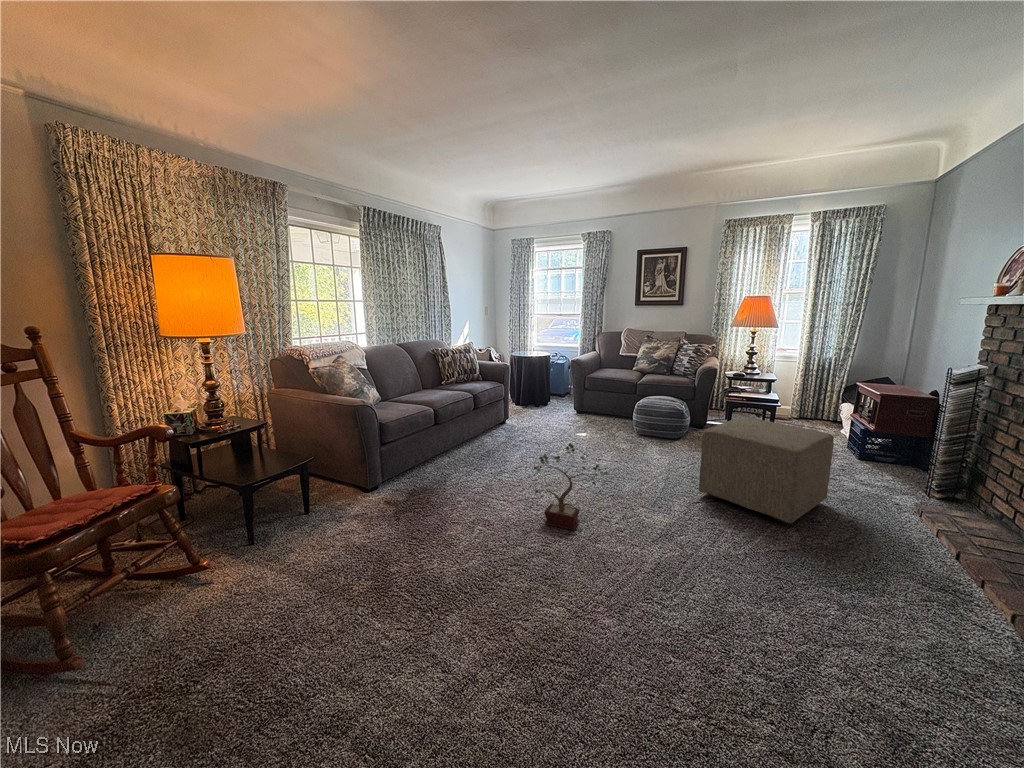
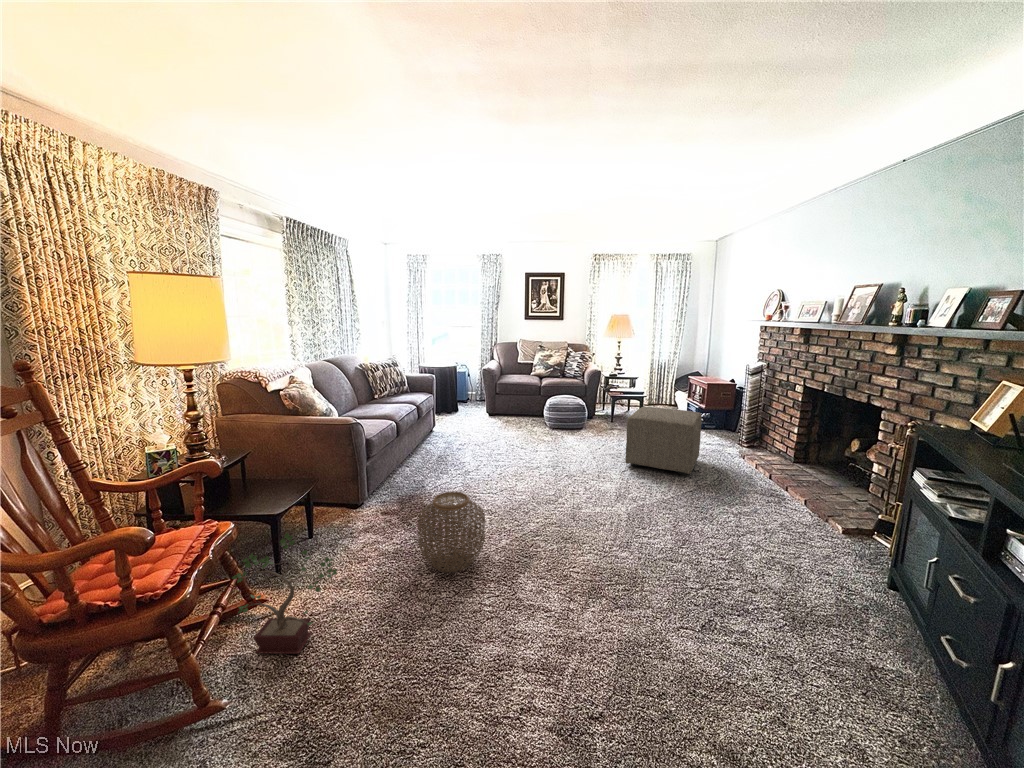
potted plant: present [534,443,608,530] -> present [232,533,337,654]
woven basket: none [335,494,420,591] -> present [418,492,485,572]

